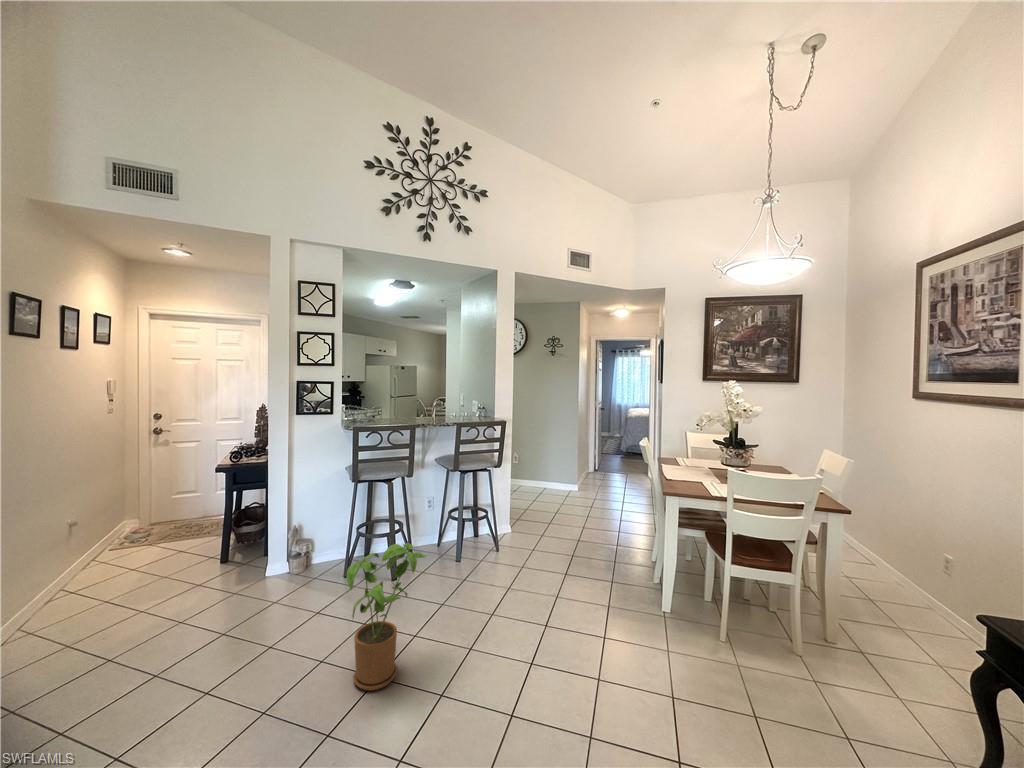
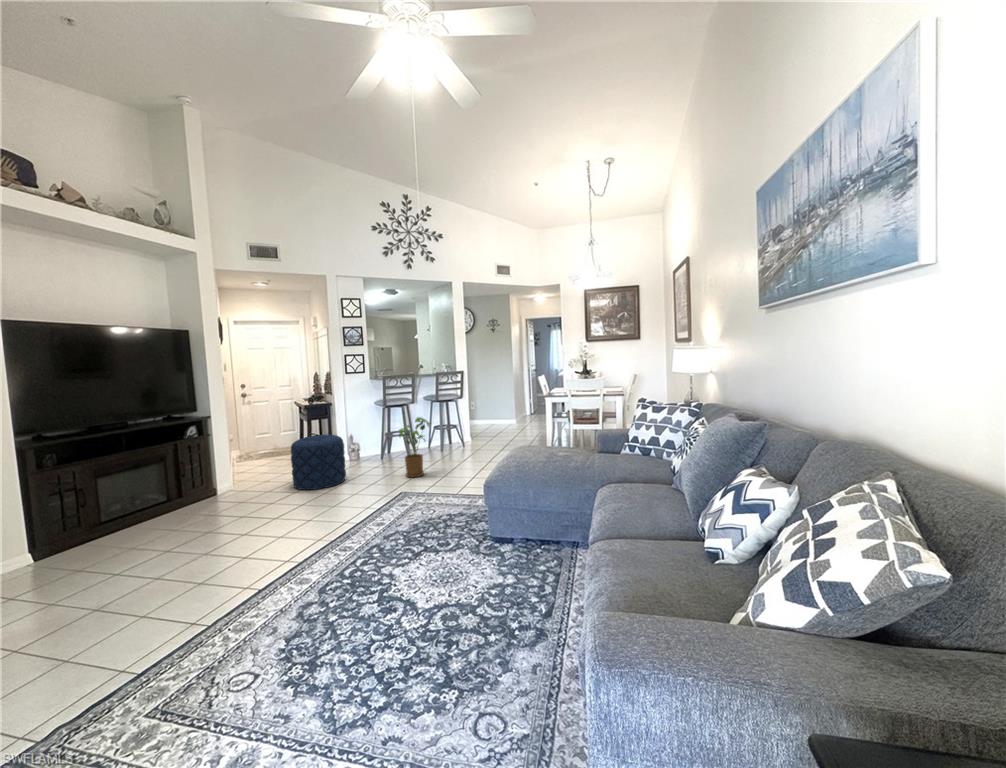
pouf: none [79,558,228,722] -> present [291,435,346,490]

